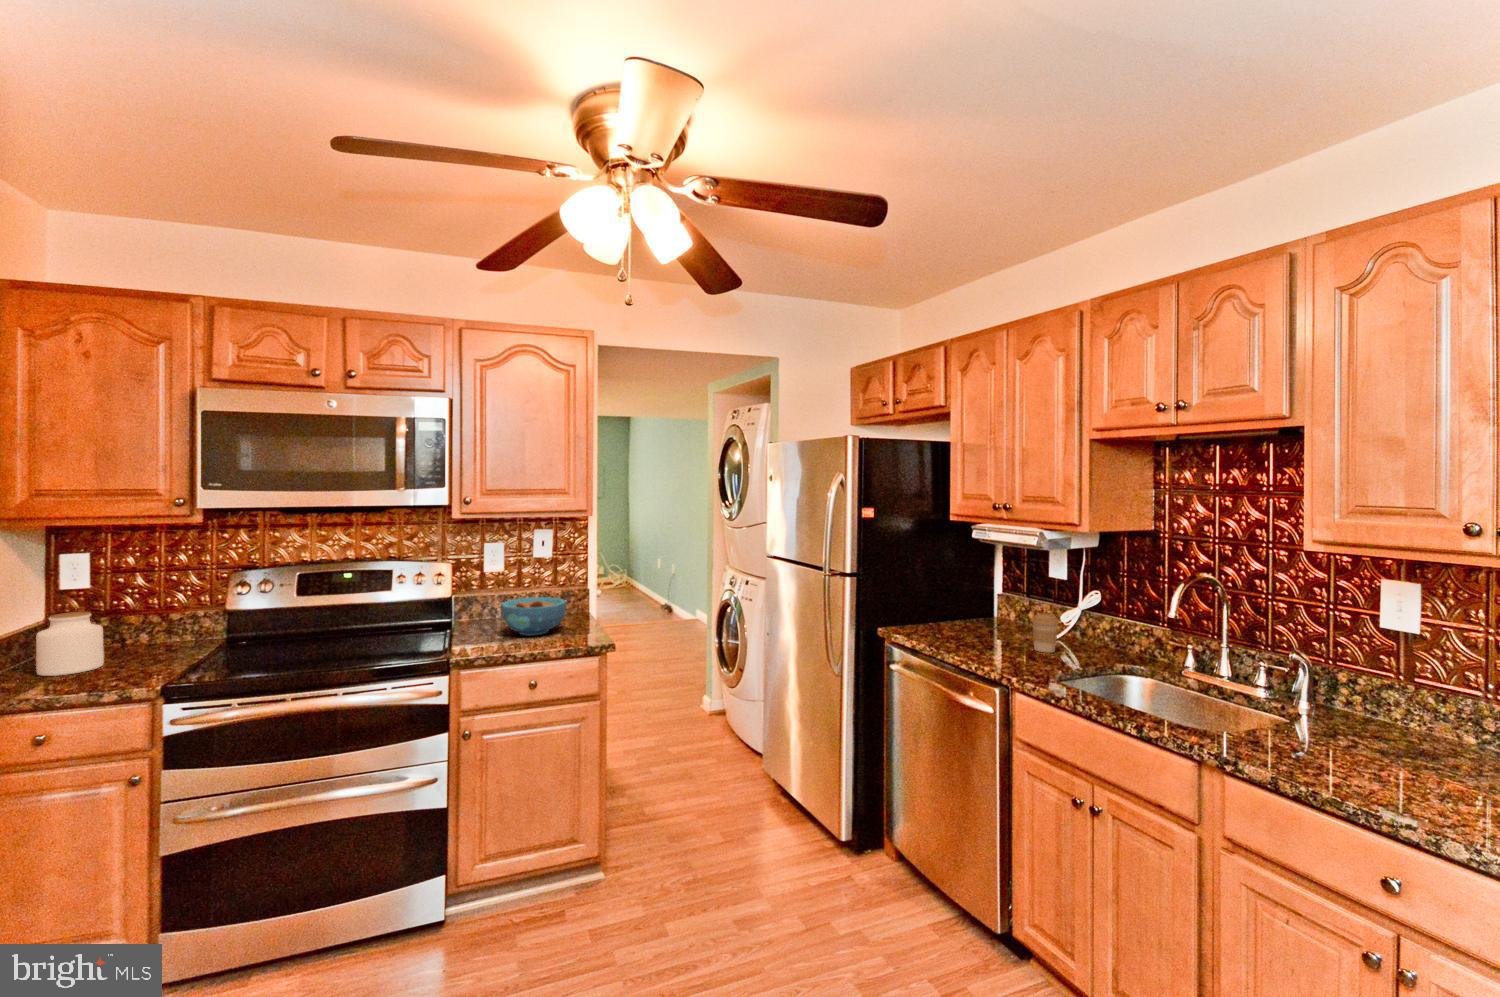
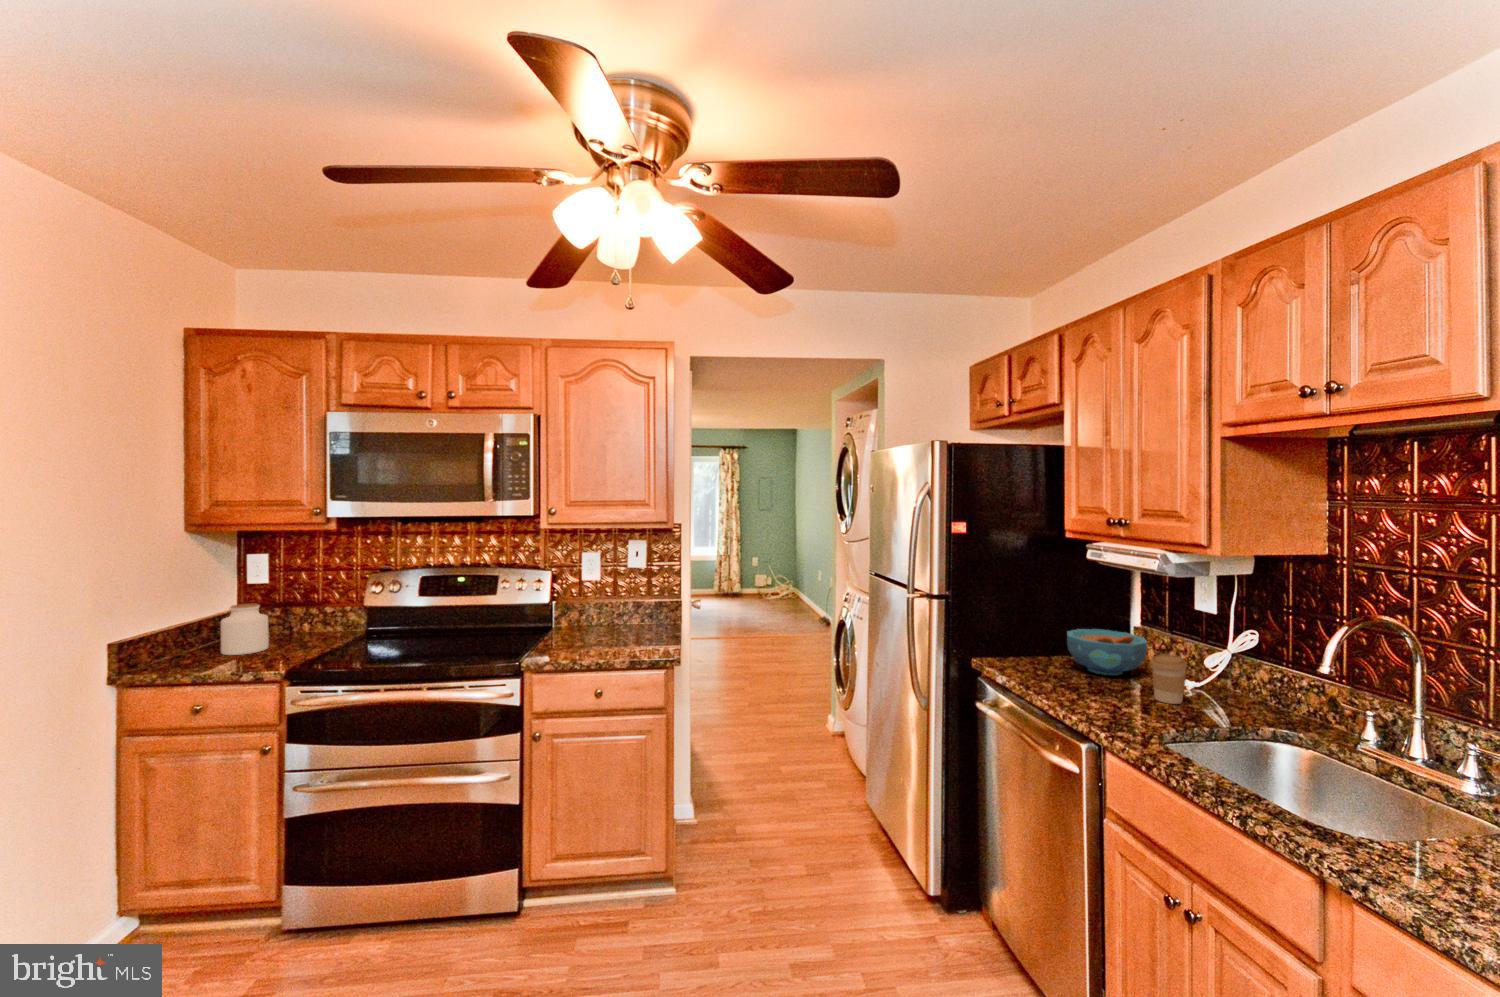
bowl: present [501,597,566,635] -> present [1067,629,1147,675]

